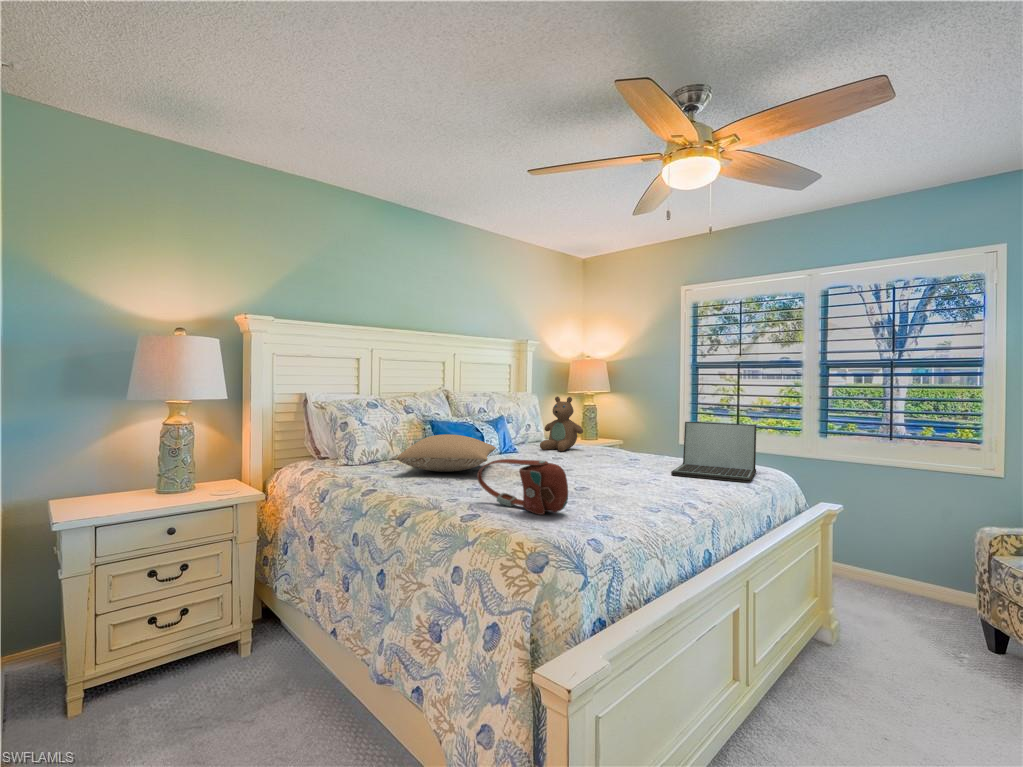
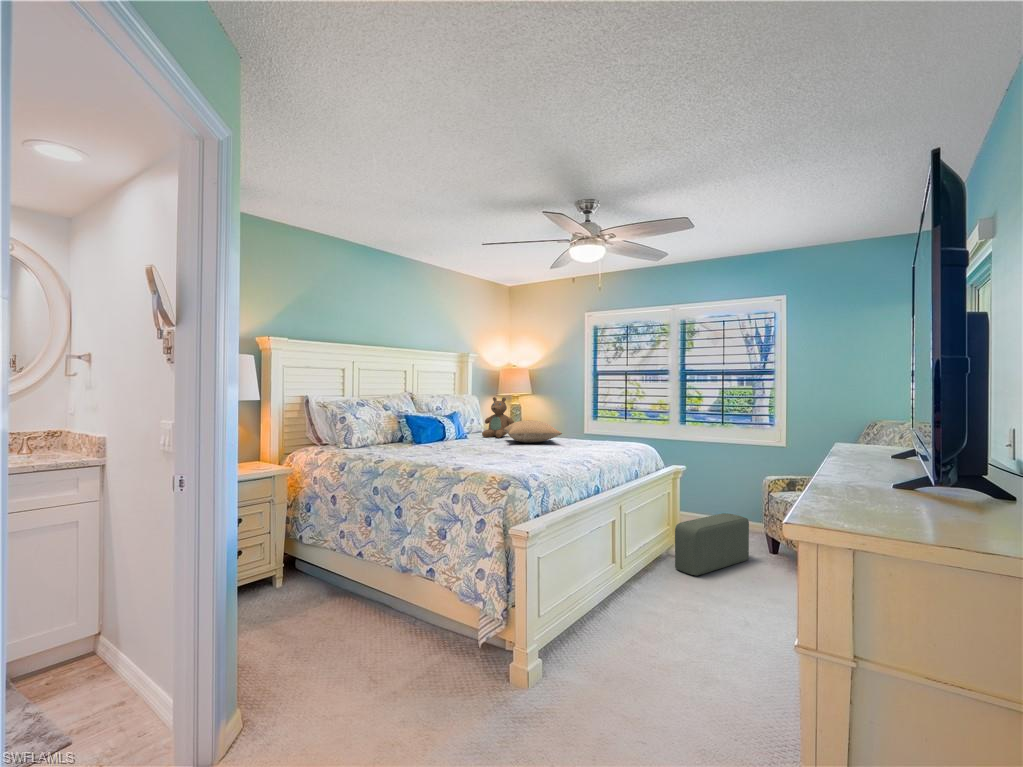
laptop: present [671,422,756,482] -> none [576,413,631,451]
pillow: present [397,434,496,472] -> present [504,420,562,443]
handbag: present [477,459,568,515] -> none [458,434,516,466]
pouf: none [833,582,958,692] -> present [675,513,749,576]

